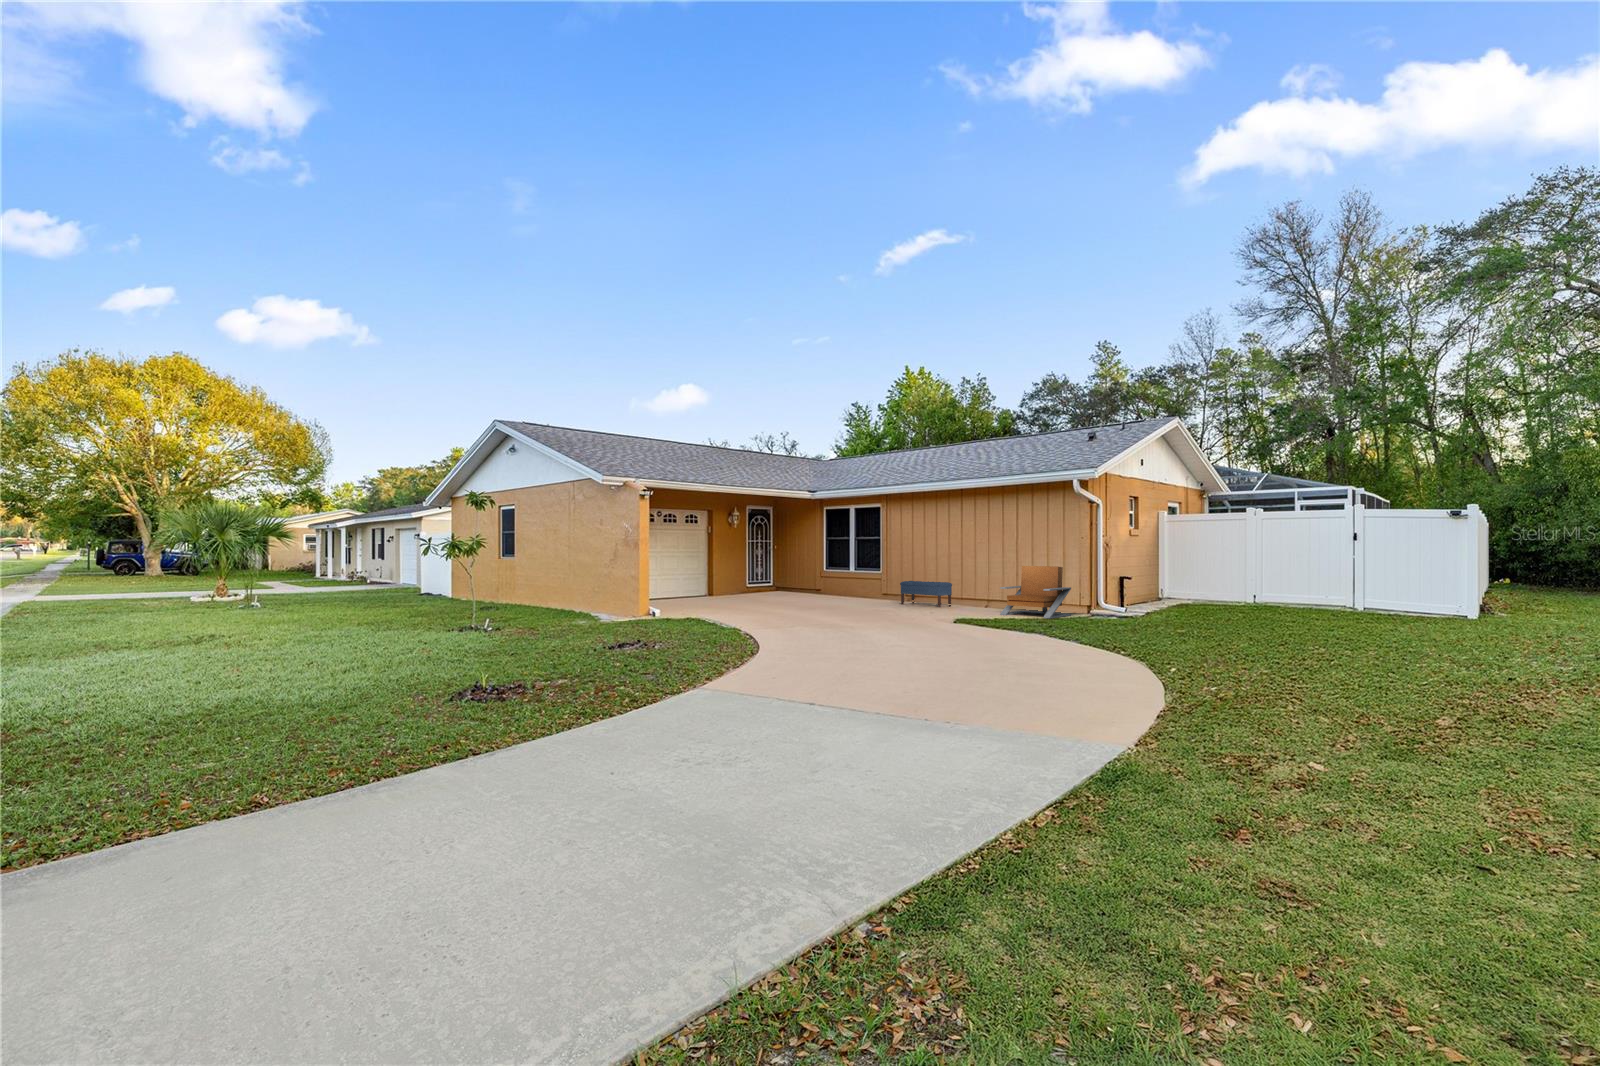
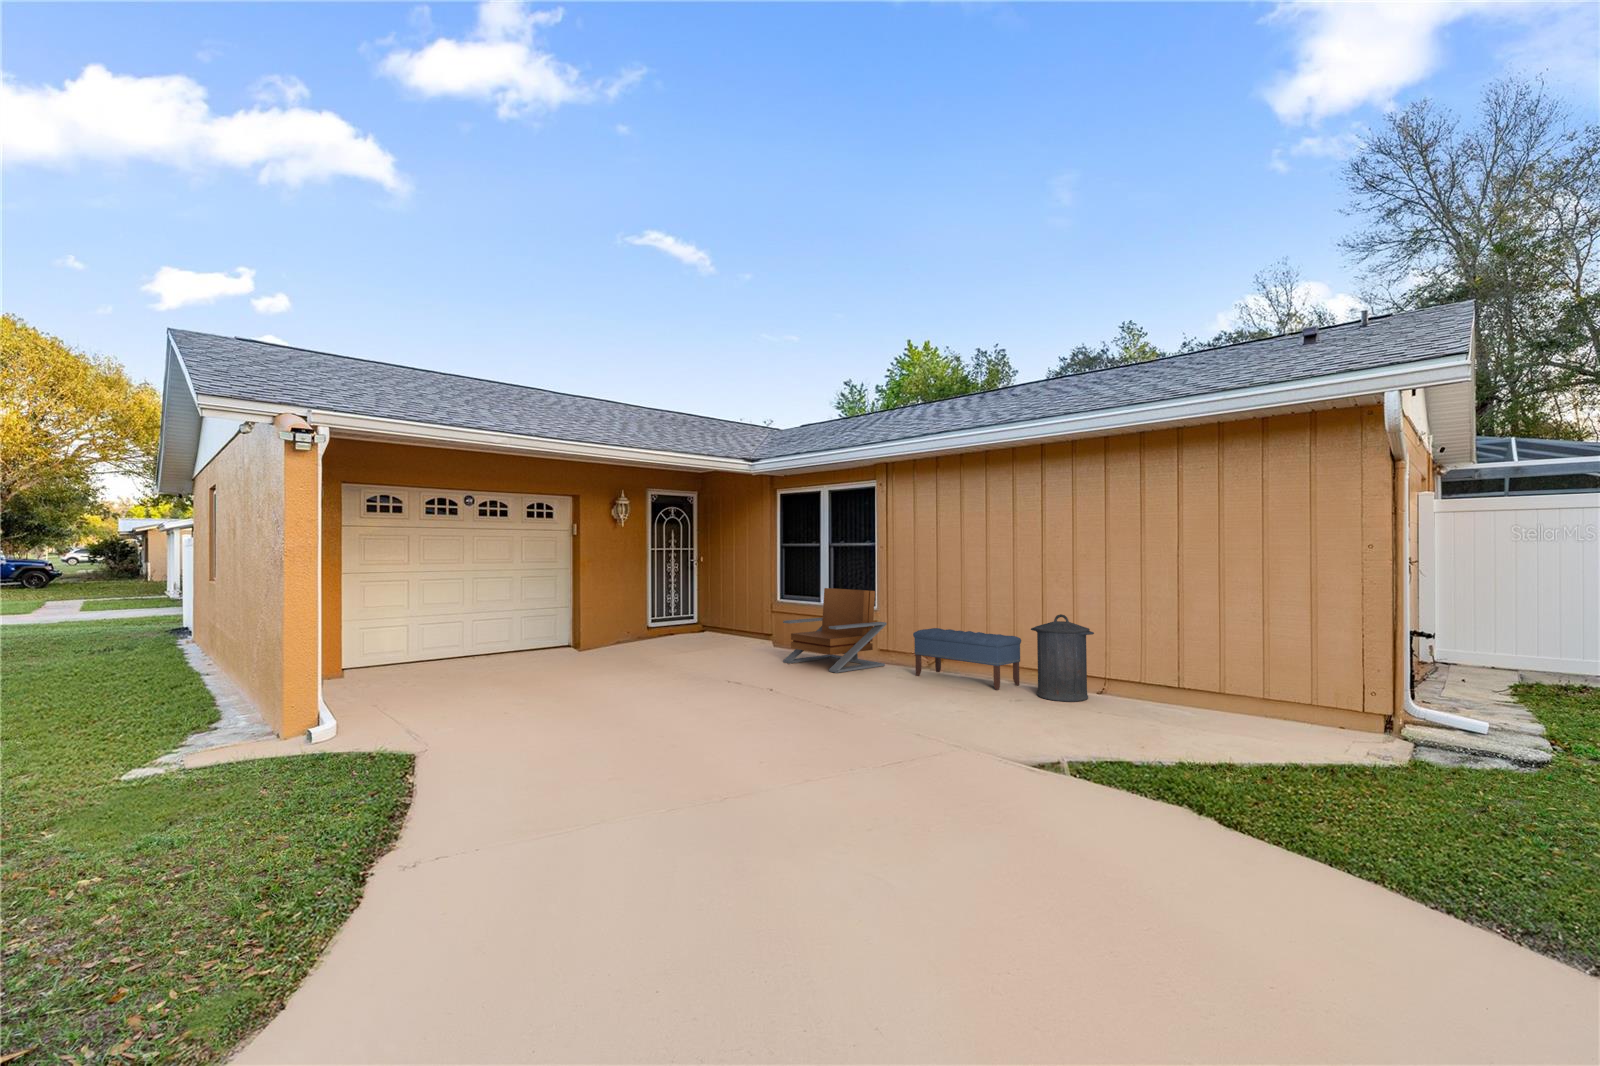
lounge chair: present [1000,566,1071,619] -> present [783,588,887,673]
trash can: none [955,570,982,610] -> present [1031,614,1094,702]

